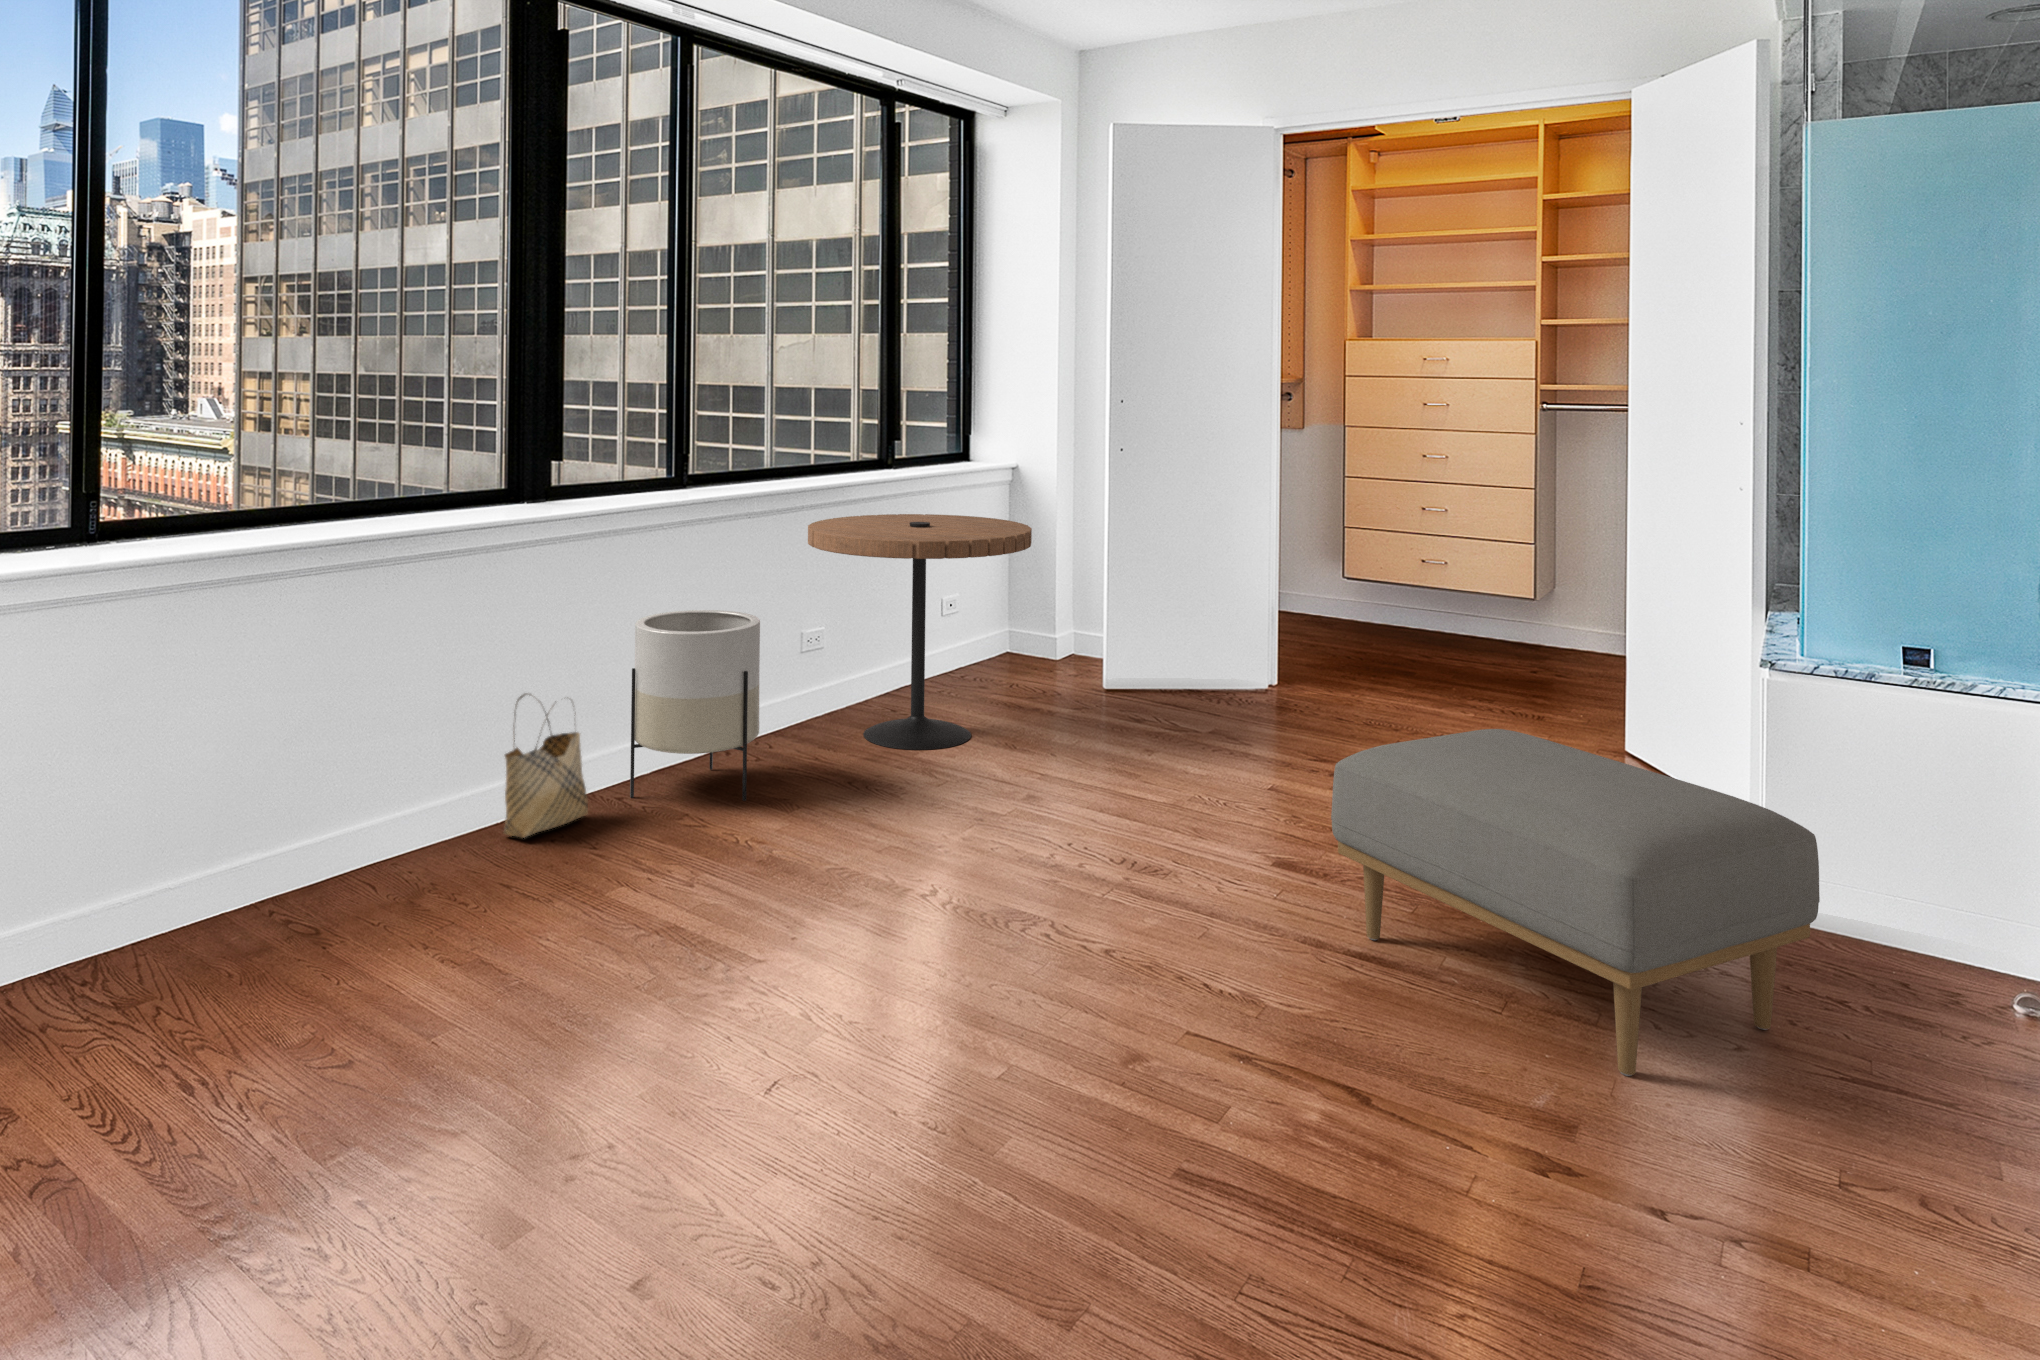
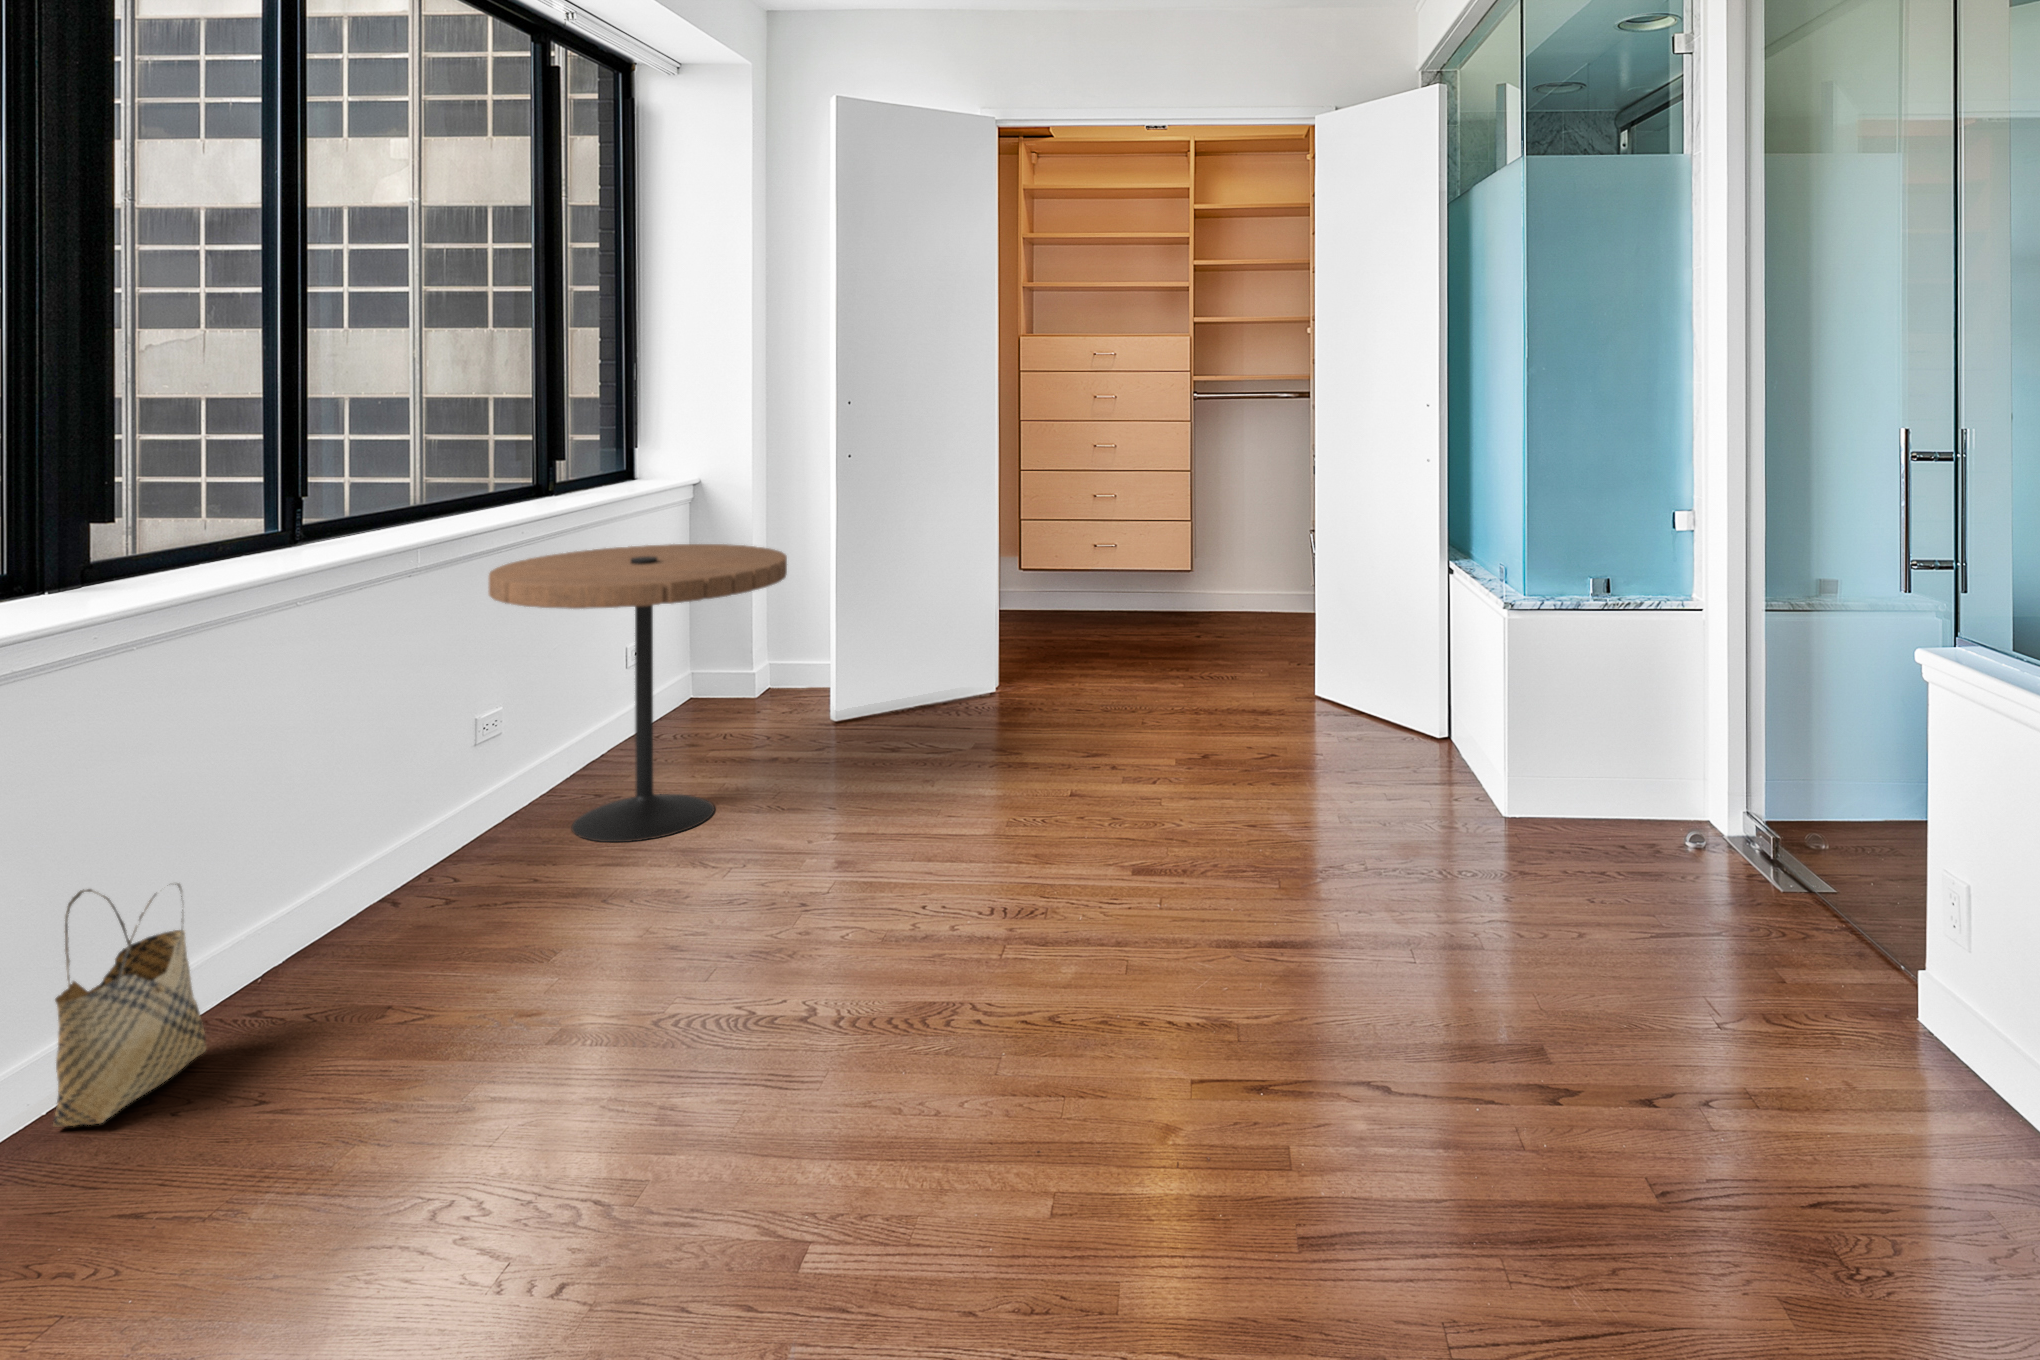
planter: present [630,610,760,801] -> none [262,705,467,1003]
ottoman: present [1331,729,1820,1076] -> none [1249,708,1667,1027]

